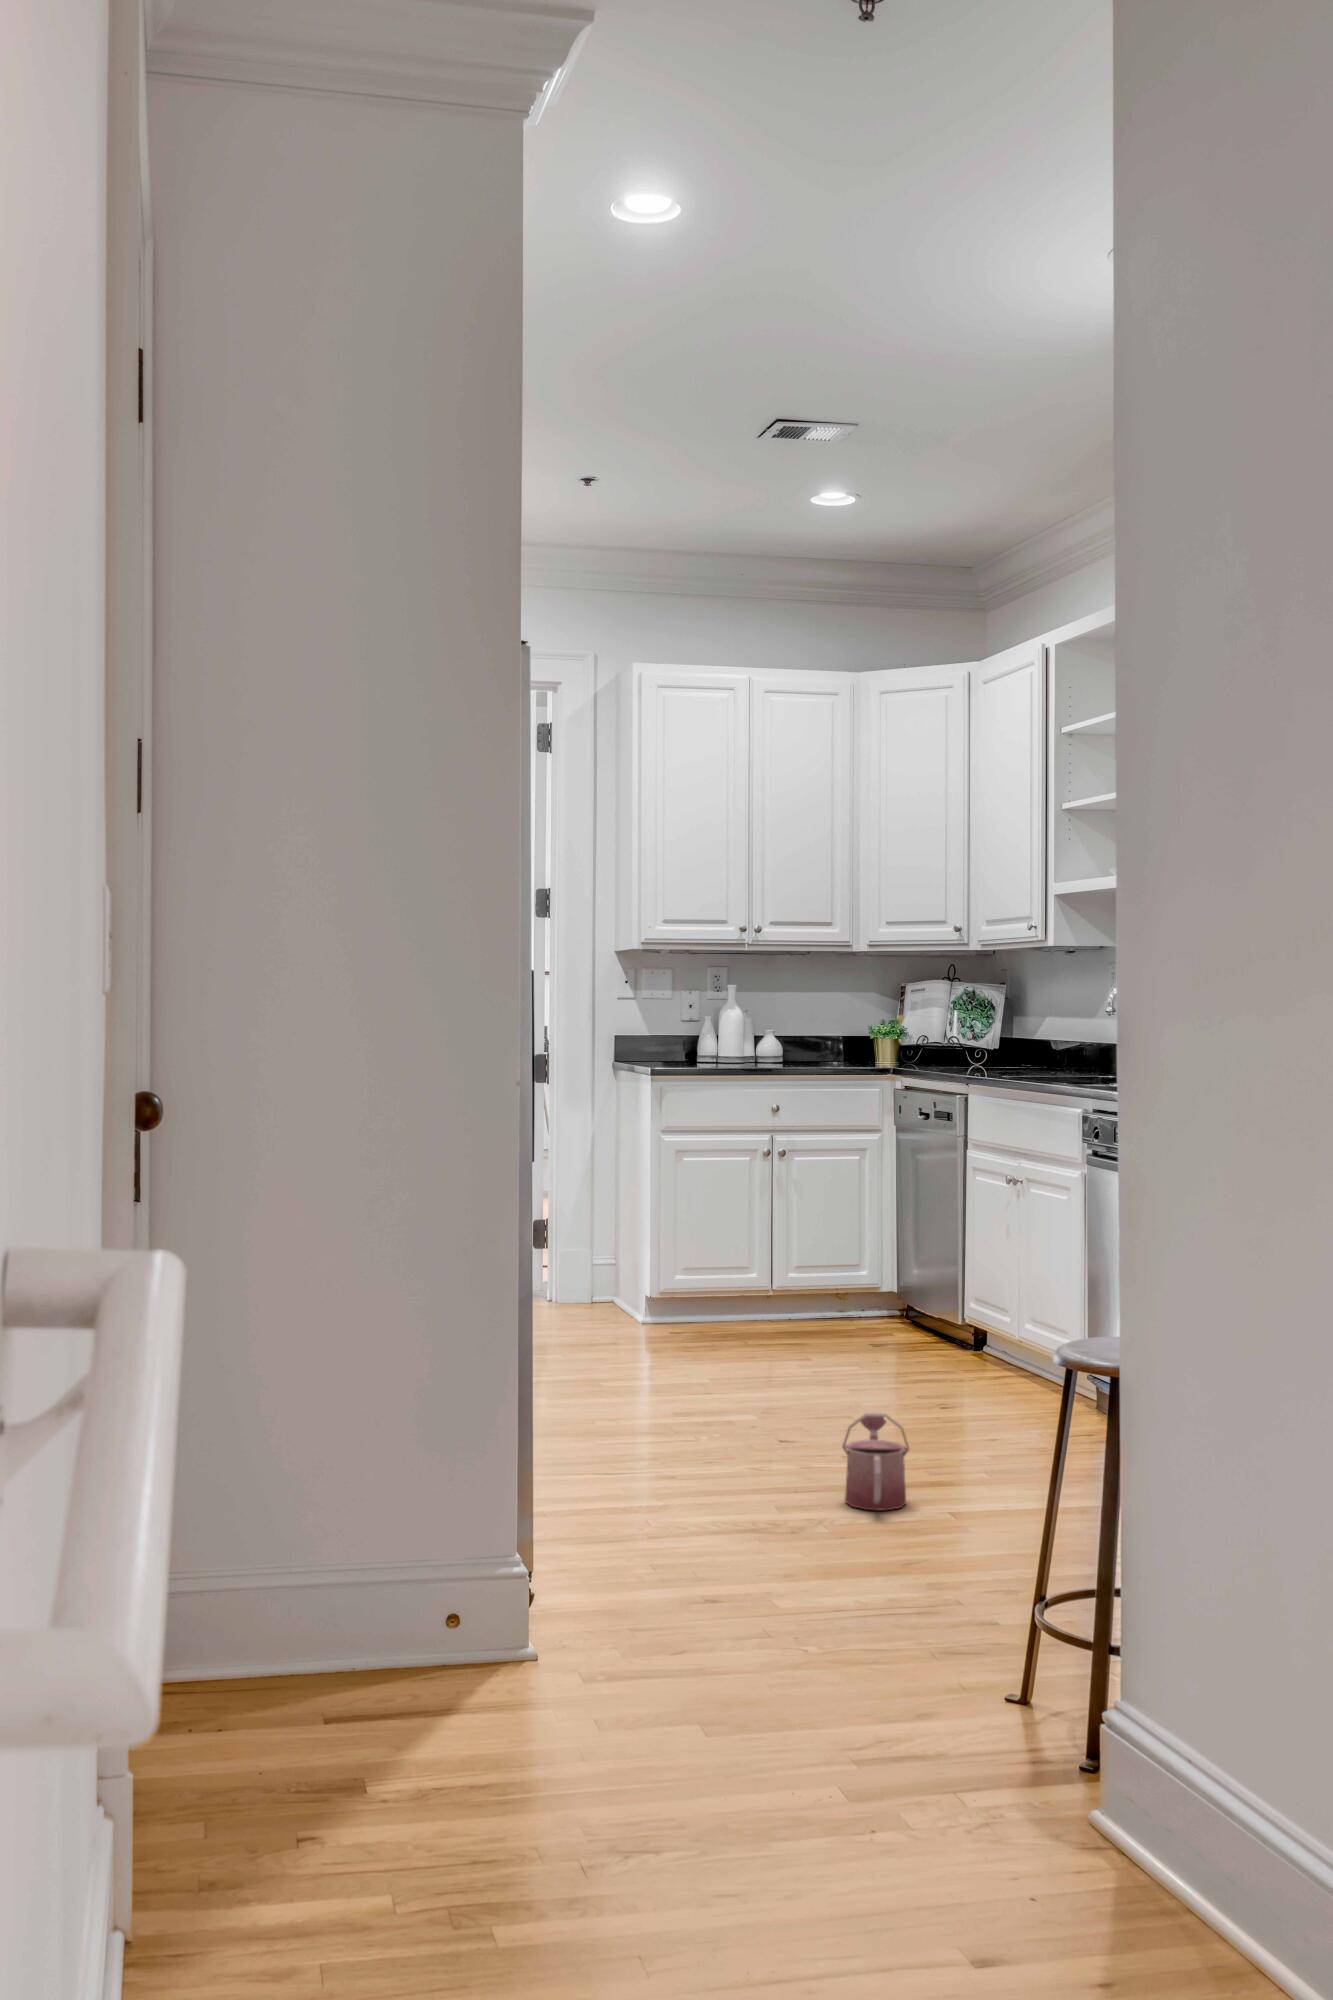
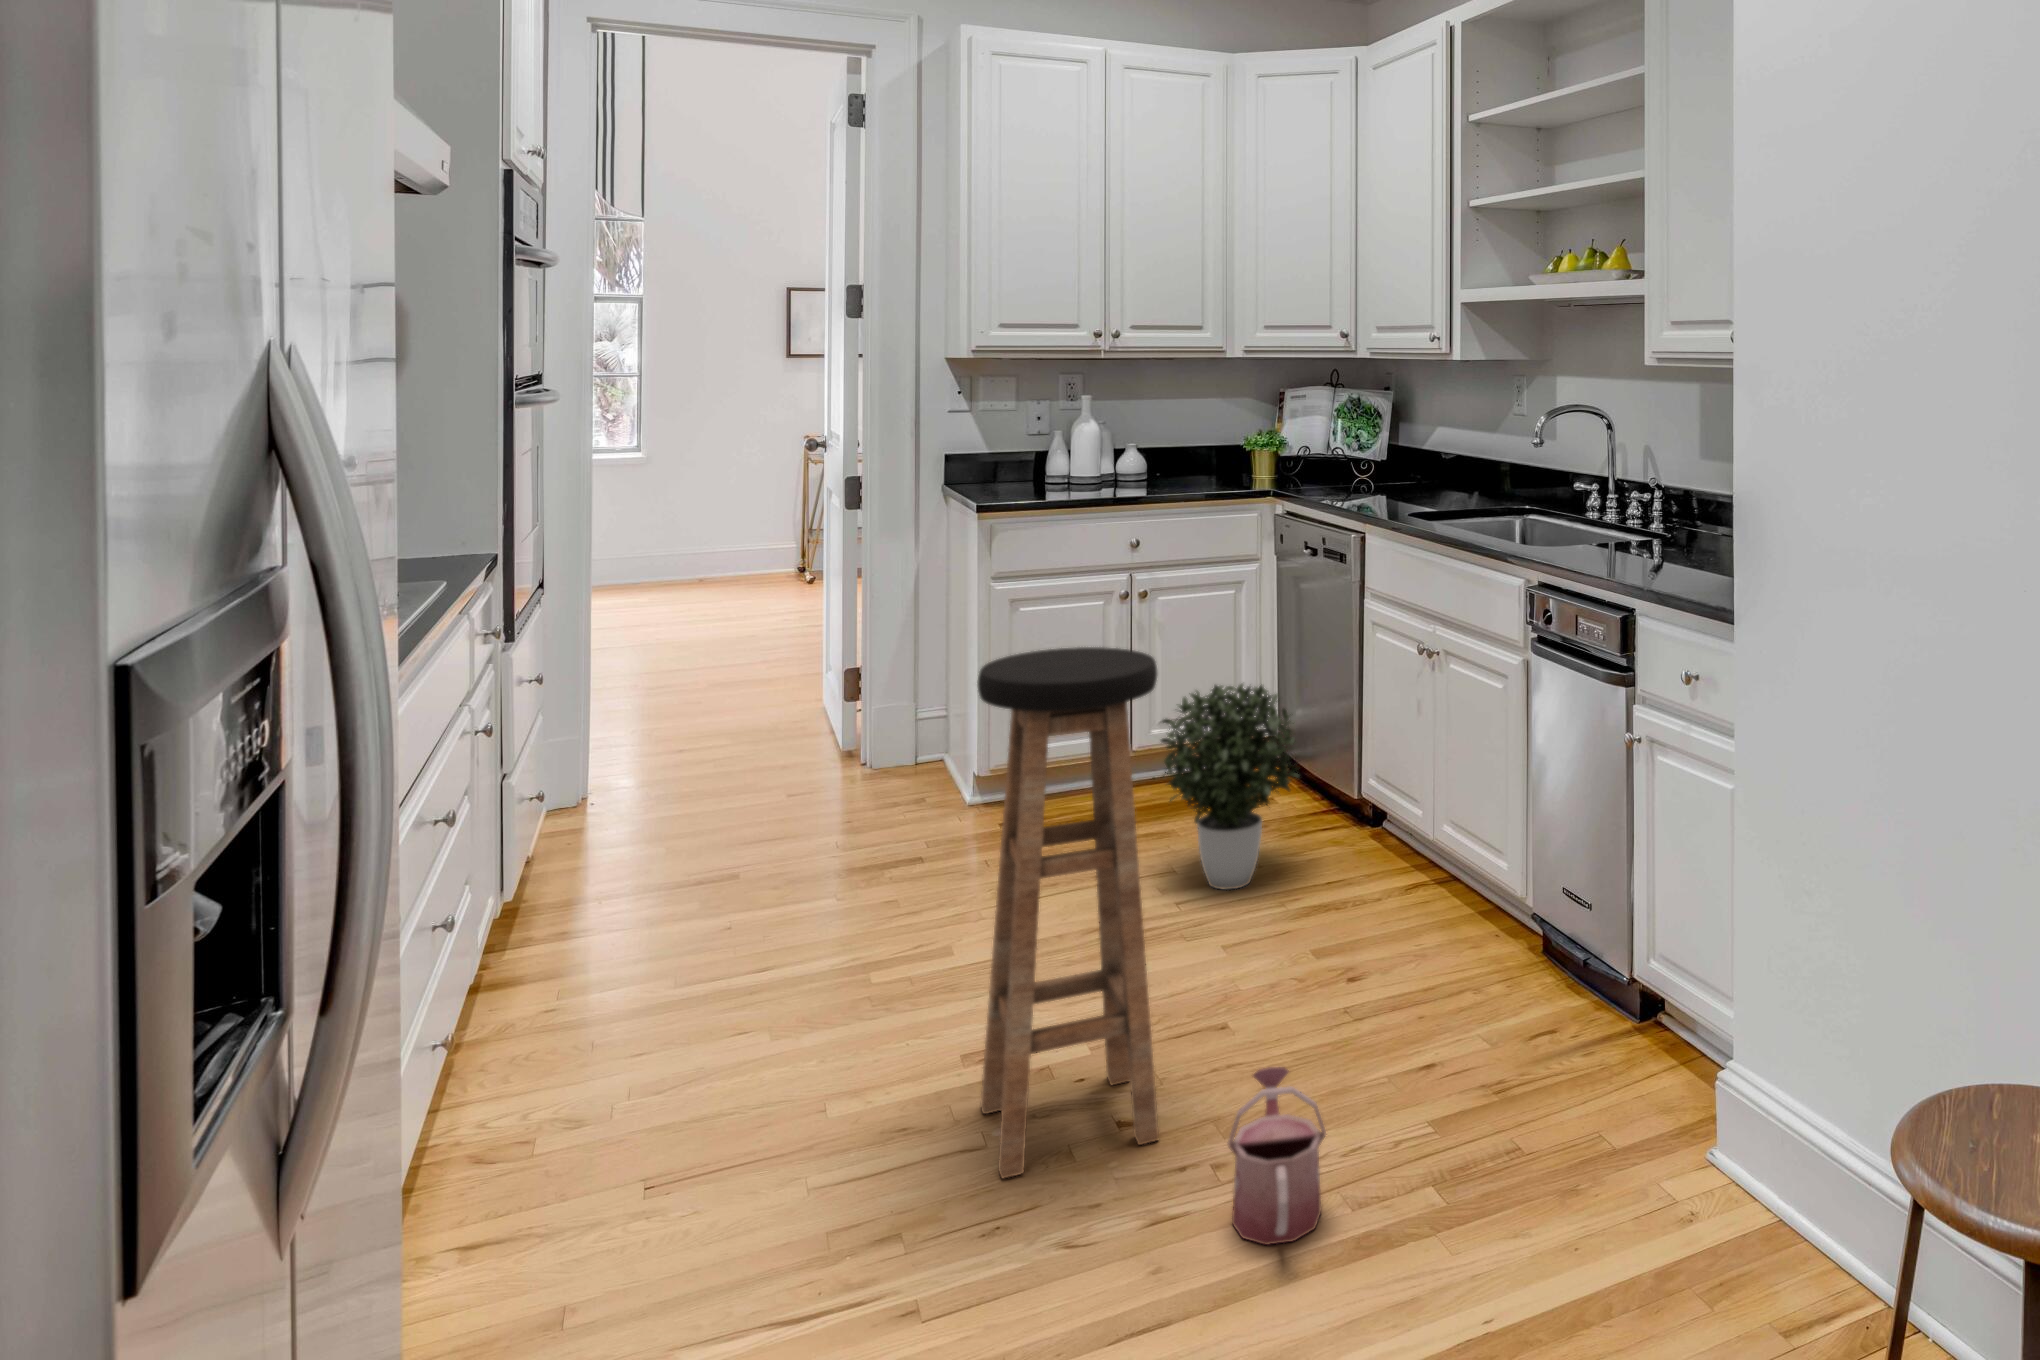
bar stool: none [673,1132,796,1474] -> present [977,647,1159,1178]
potted plant: none [795,1206,911,1374] -> present [1161,684,1298,889]

